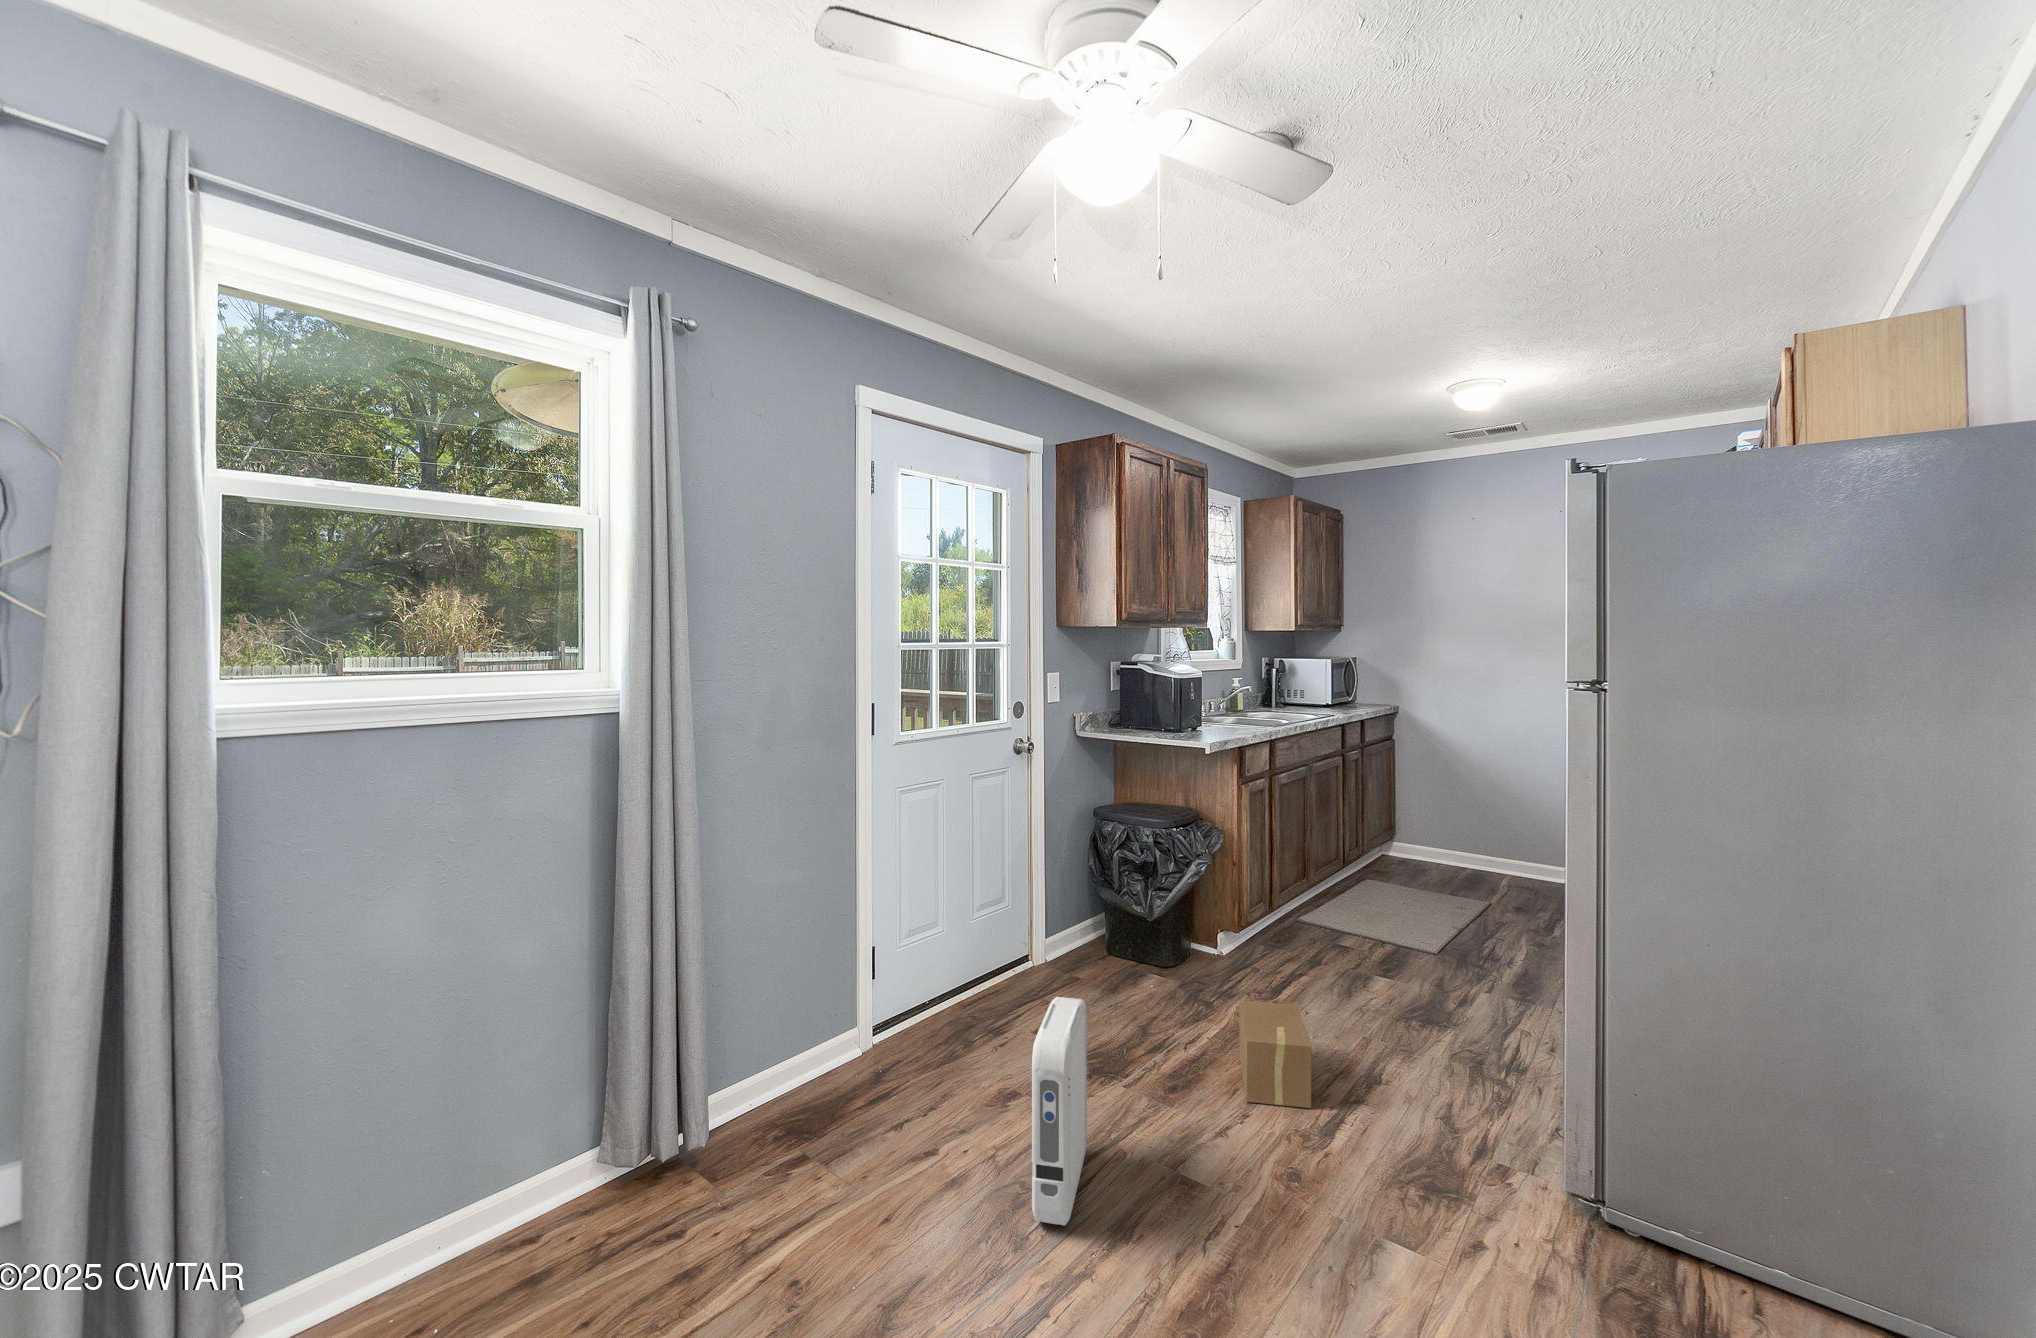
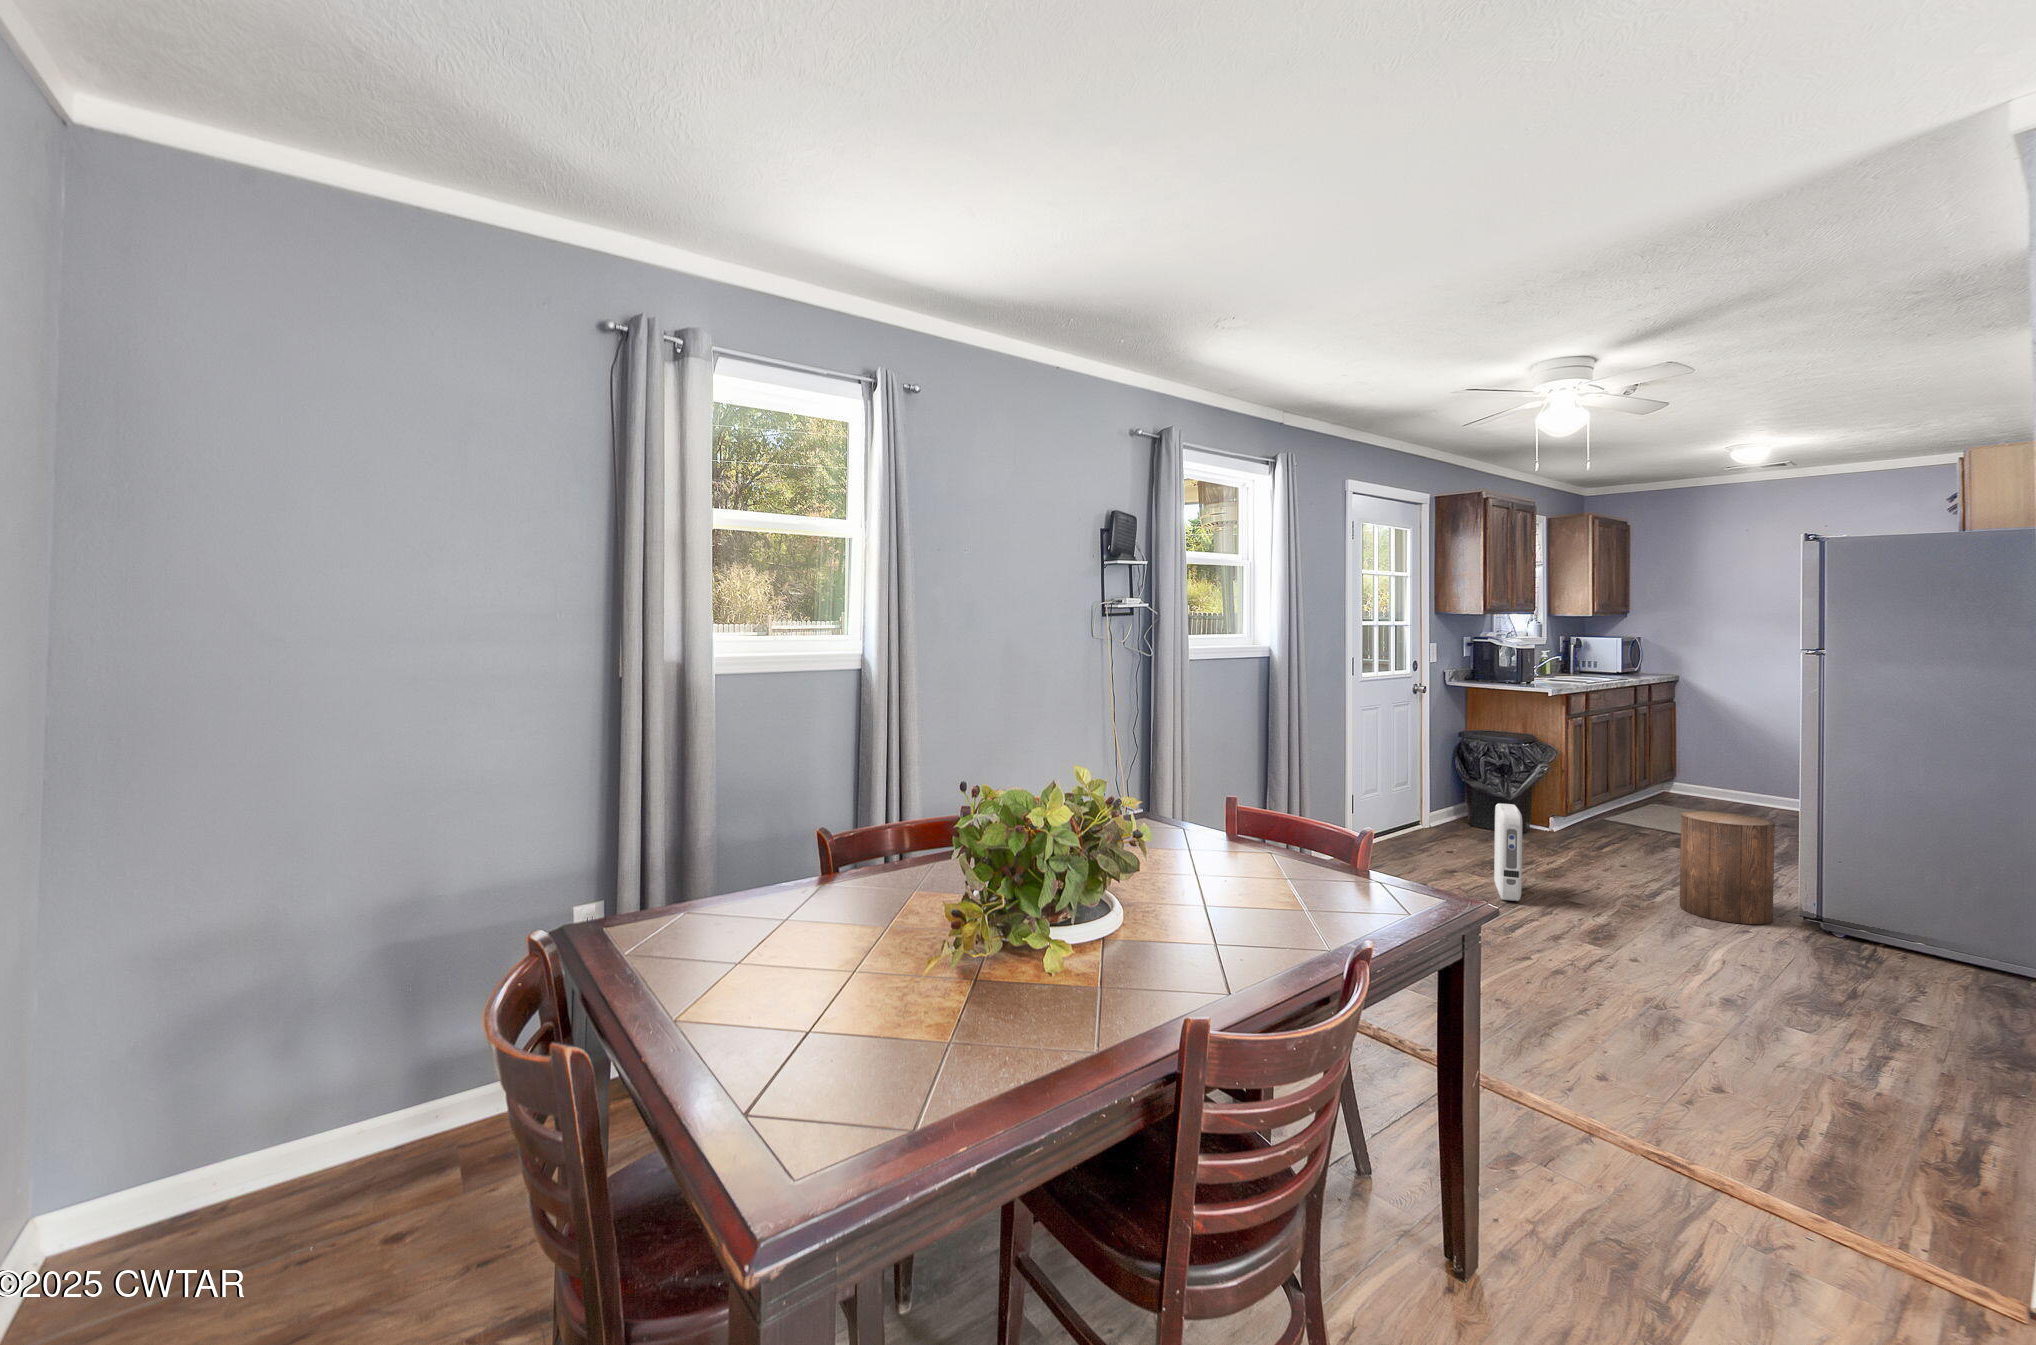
cardboard box: present [1239,1000,1312,1108] -> none [1586,833,1641,882]
stool: none [1361,1006,1520,1272] -> present [1680,811,1775,924]

